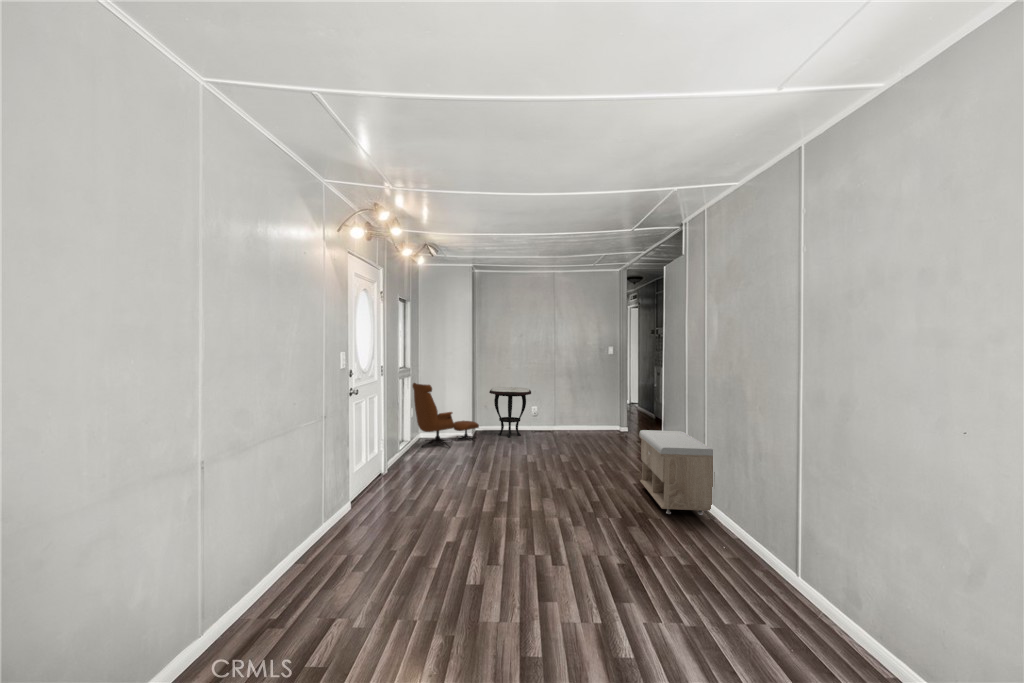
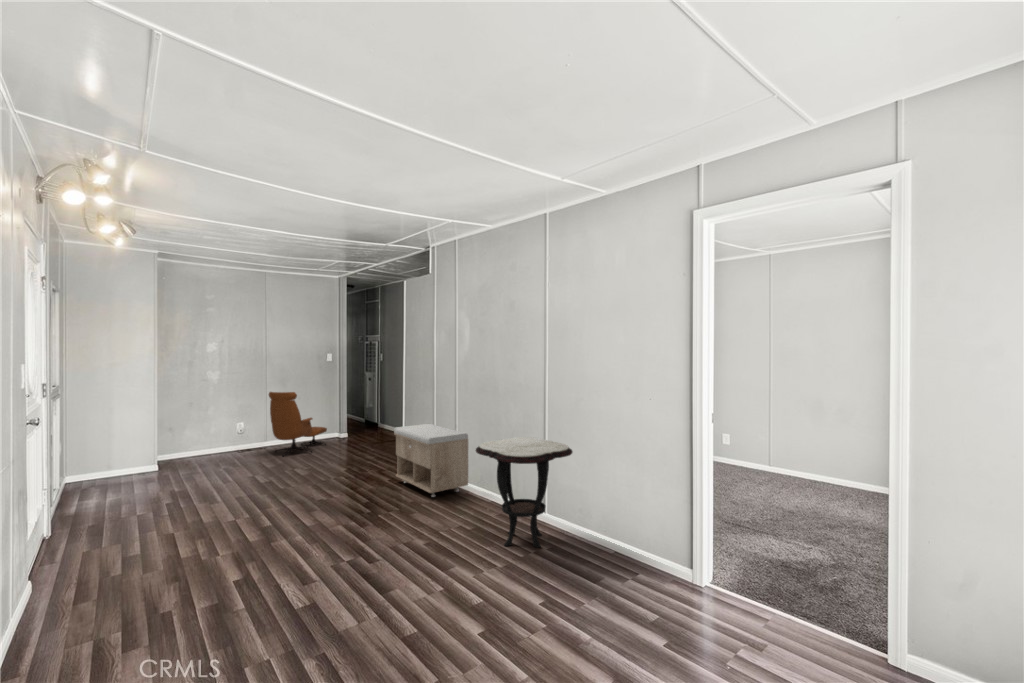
lounge chair: present [413,383,479,448] -> present [269,392,327,457]
side table: present [489,387,531,438] -> present [476,437,573,548]

